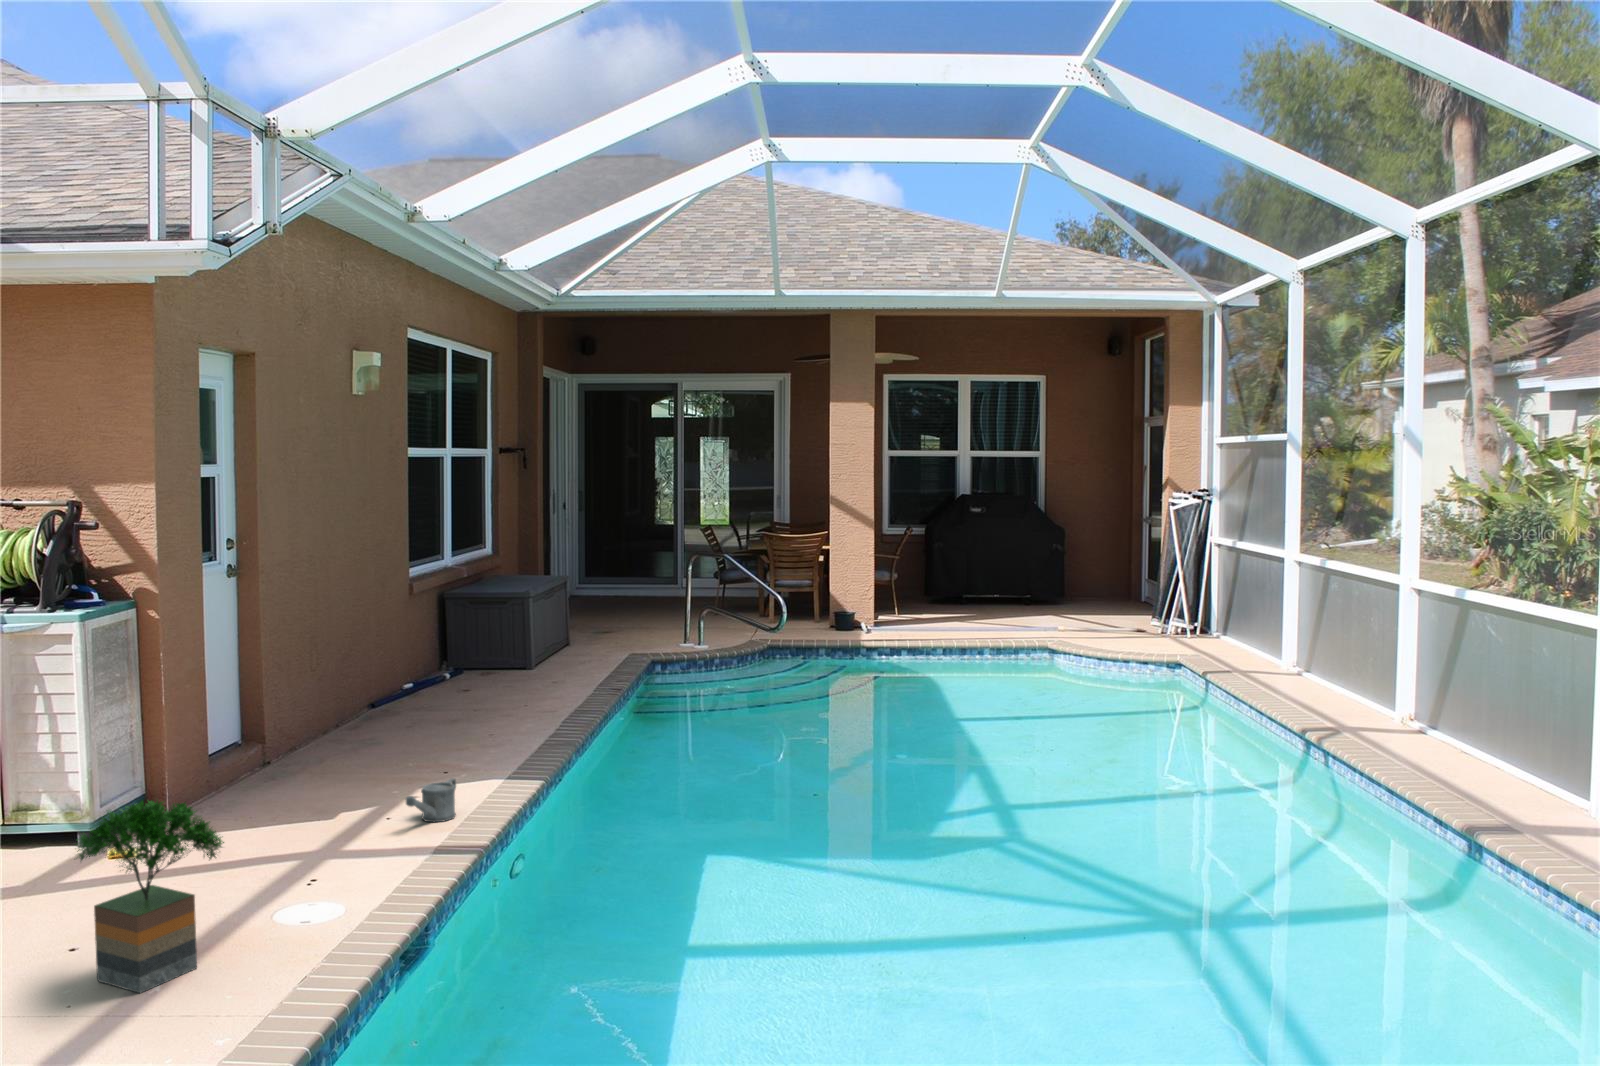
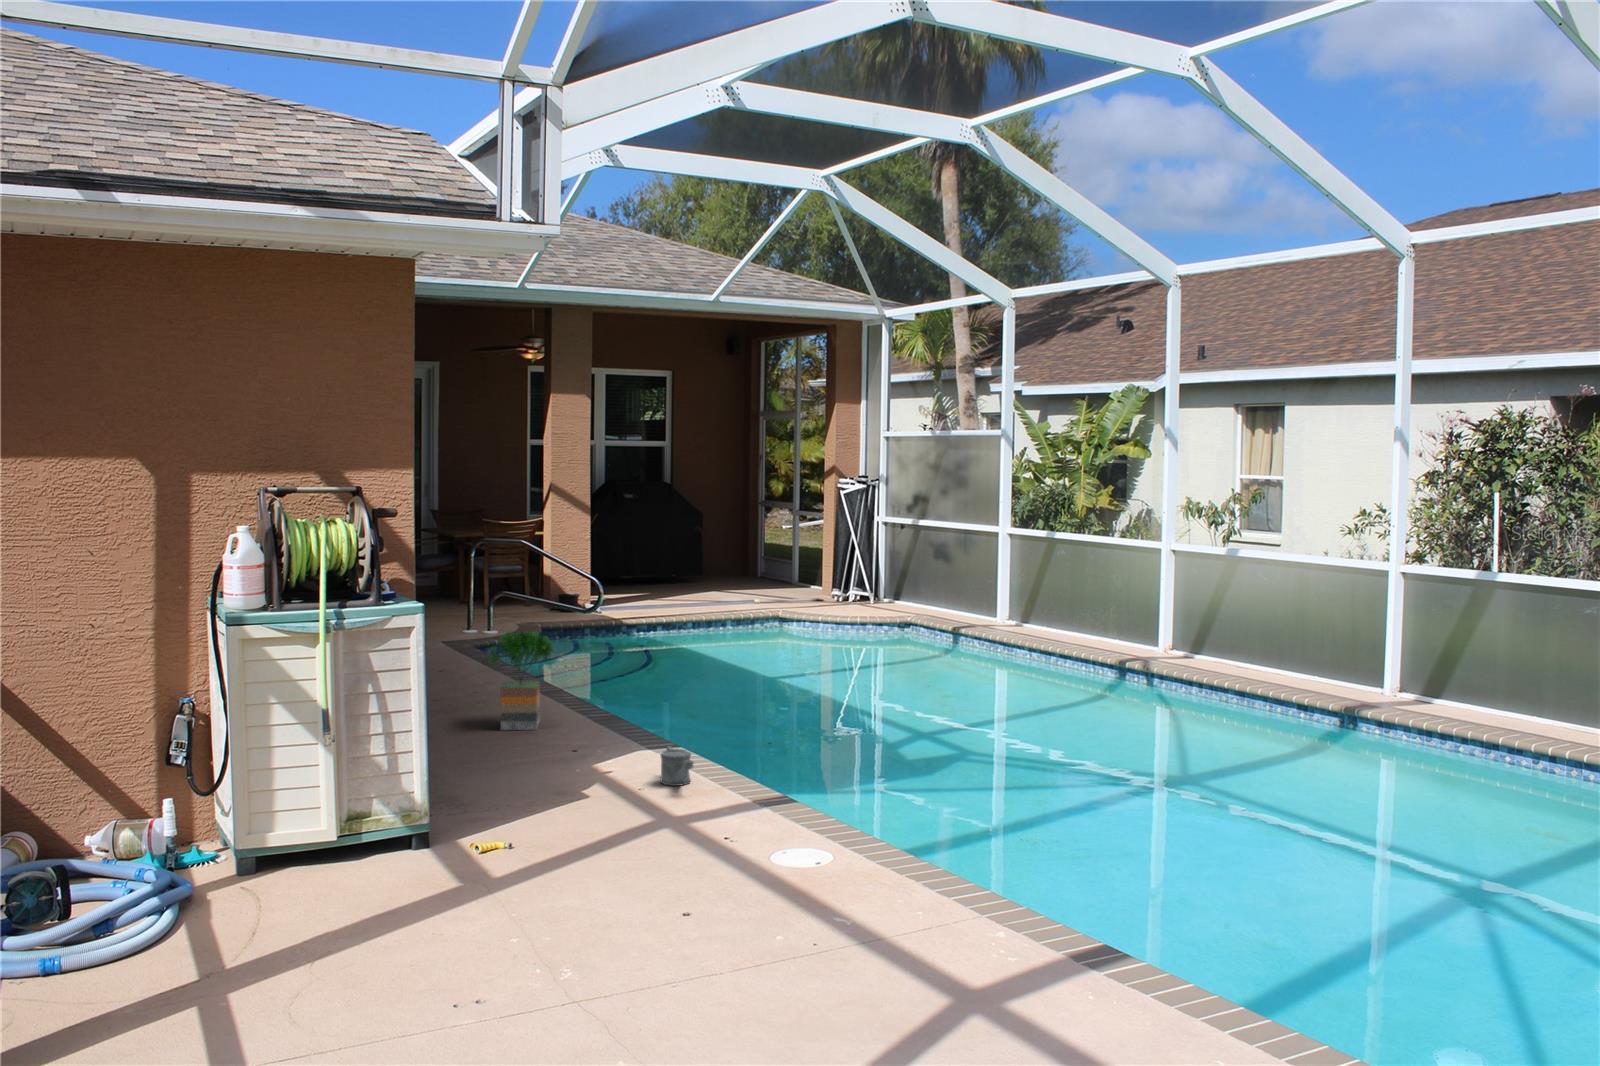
potted tree: present [76,800,224,993] -> present [489,632,555,730]

